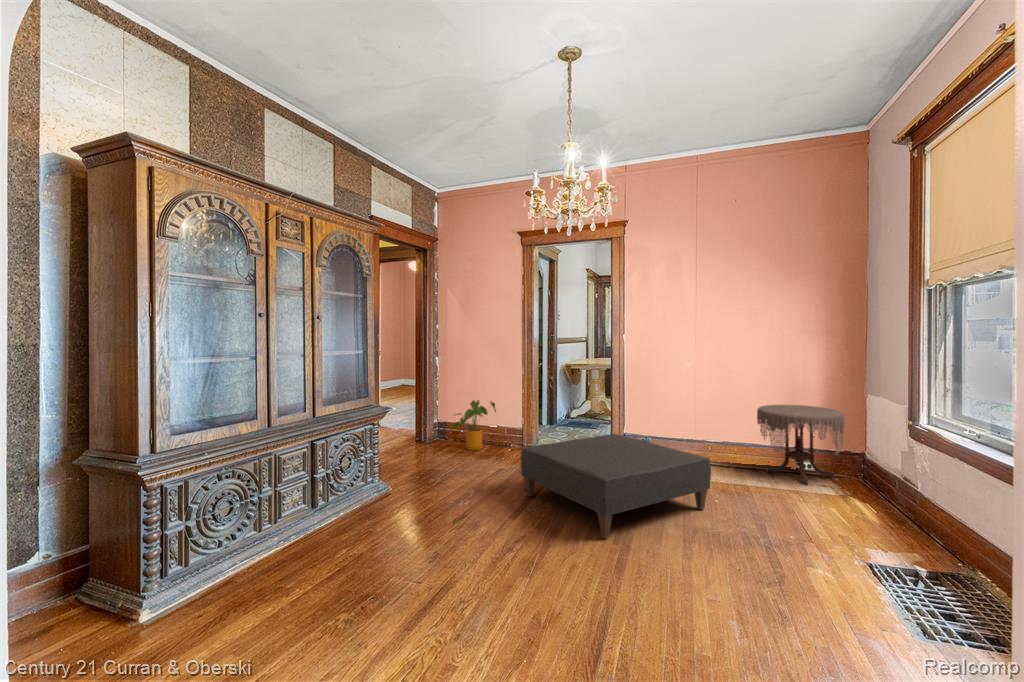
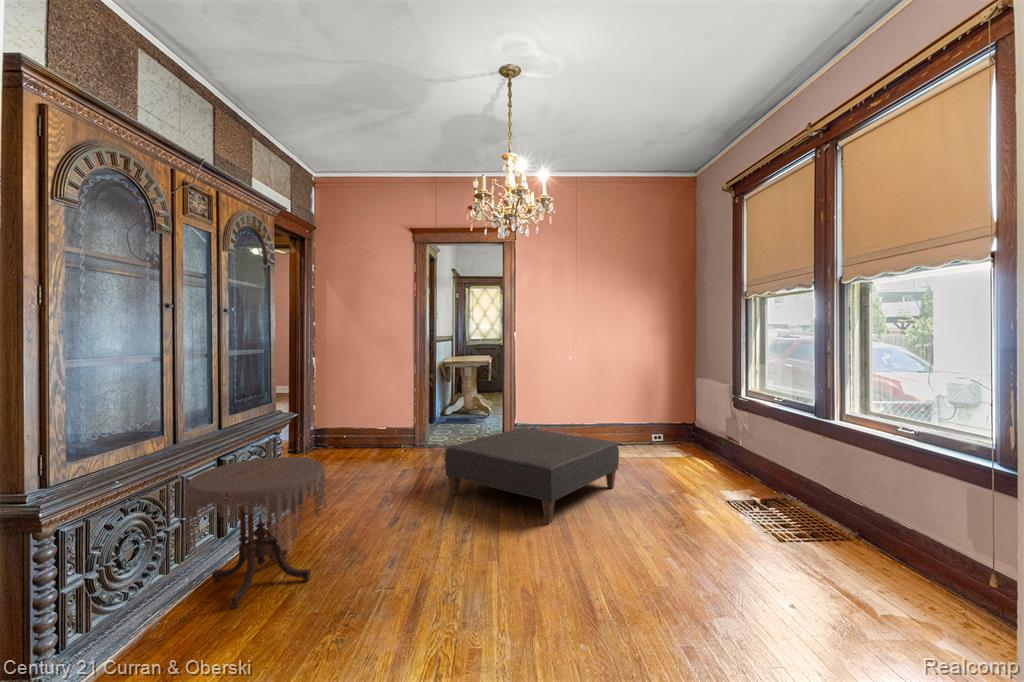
house plant: present [453,400,496,450] -> none [340,403,387,457]
side table: present [757,405,844,484] -> present [184,457,326,608]

